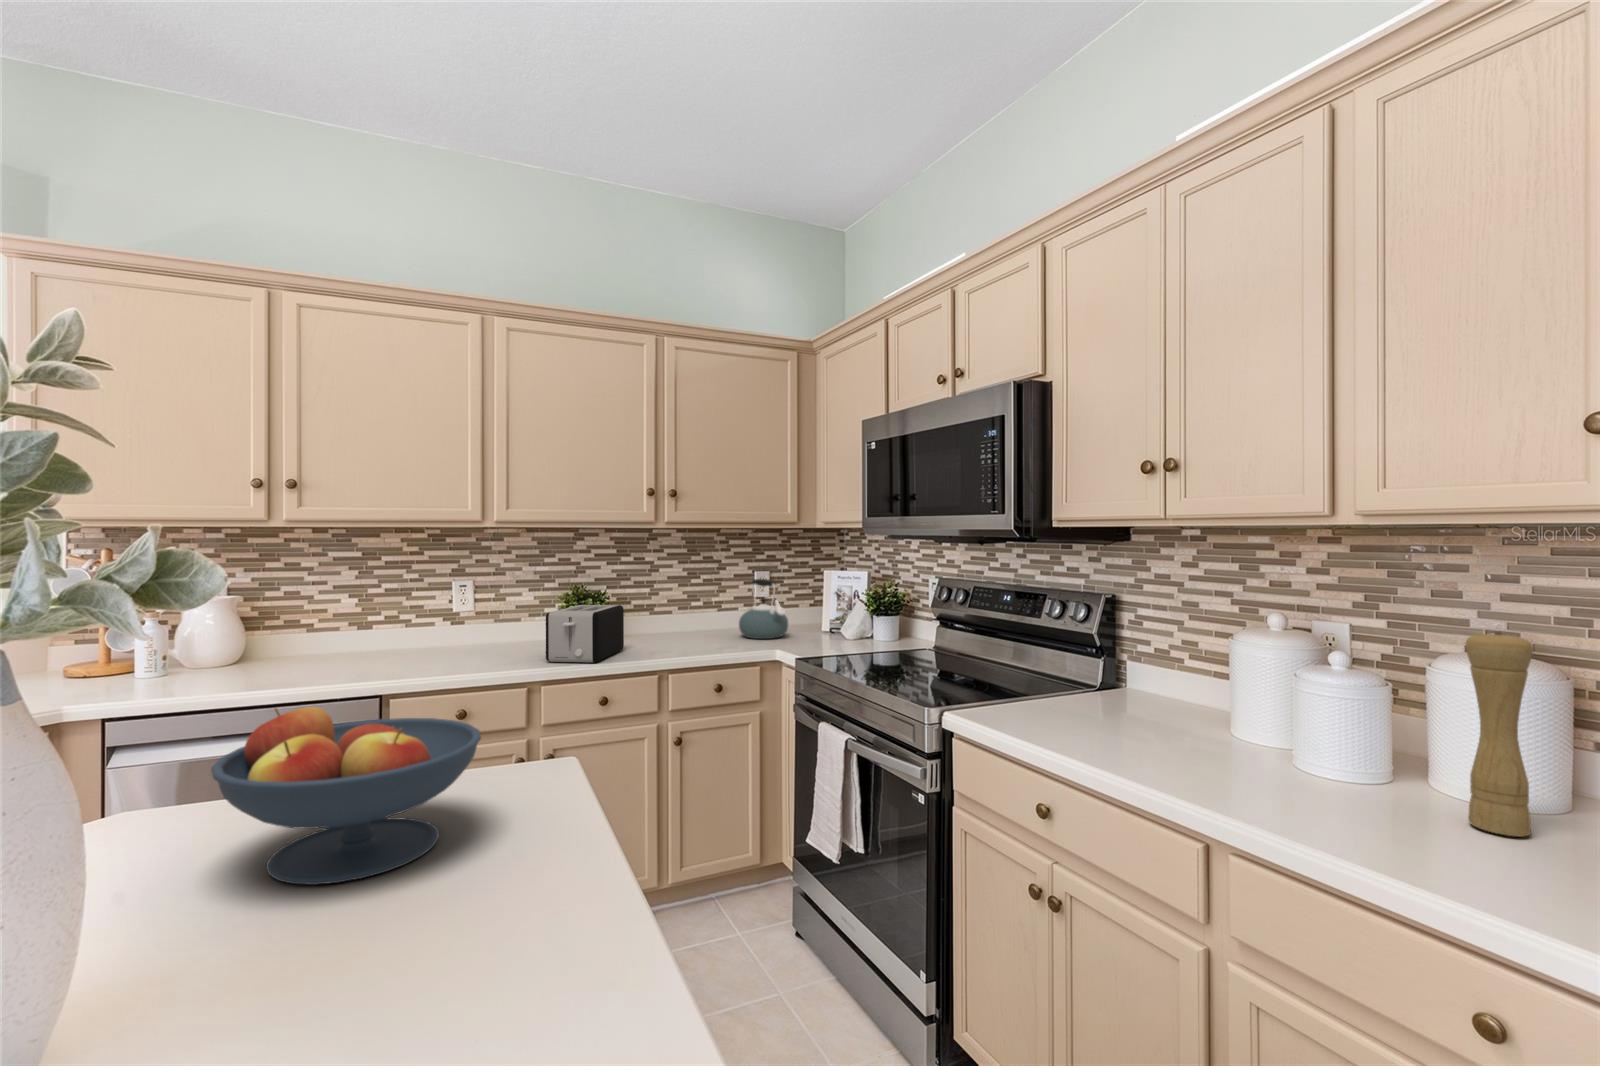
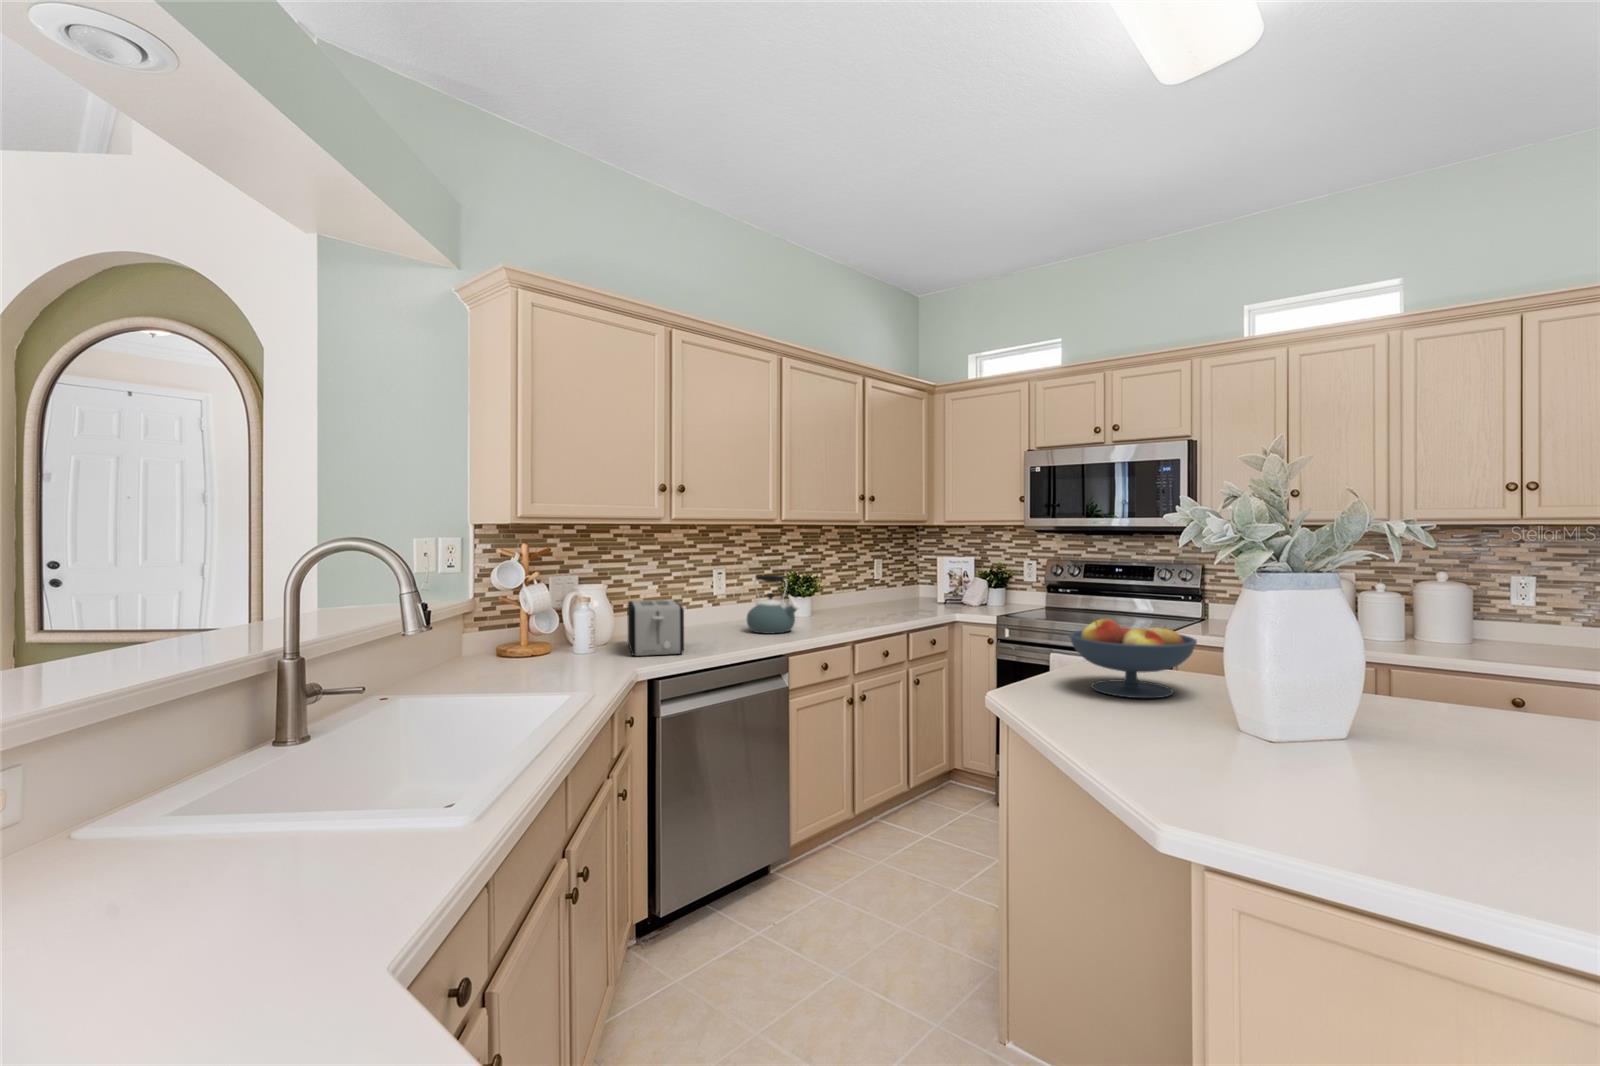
kettle: present [739,579,788,639] -> present [747,575,800,634]
toaster: present [546,605,624,662] -> present [627,599,684,656]
pepper mill: present [1466,631,1533,837] -> none [1454,568,1482,651]

